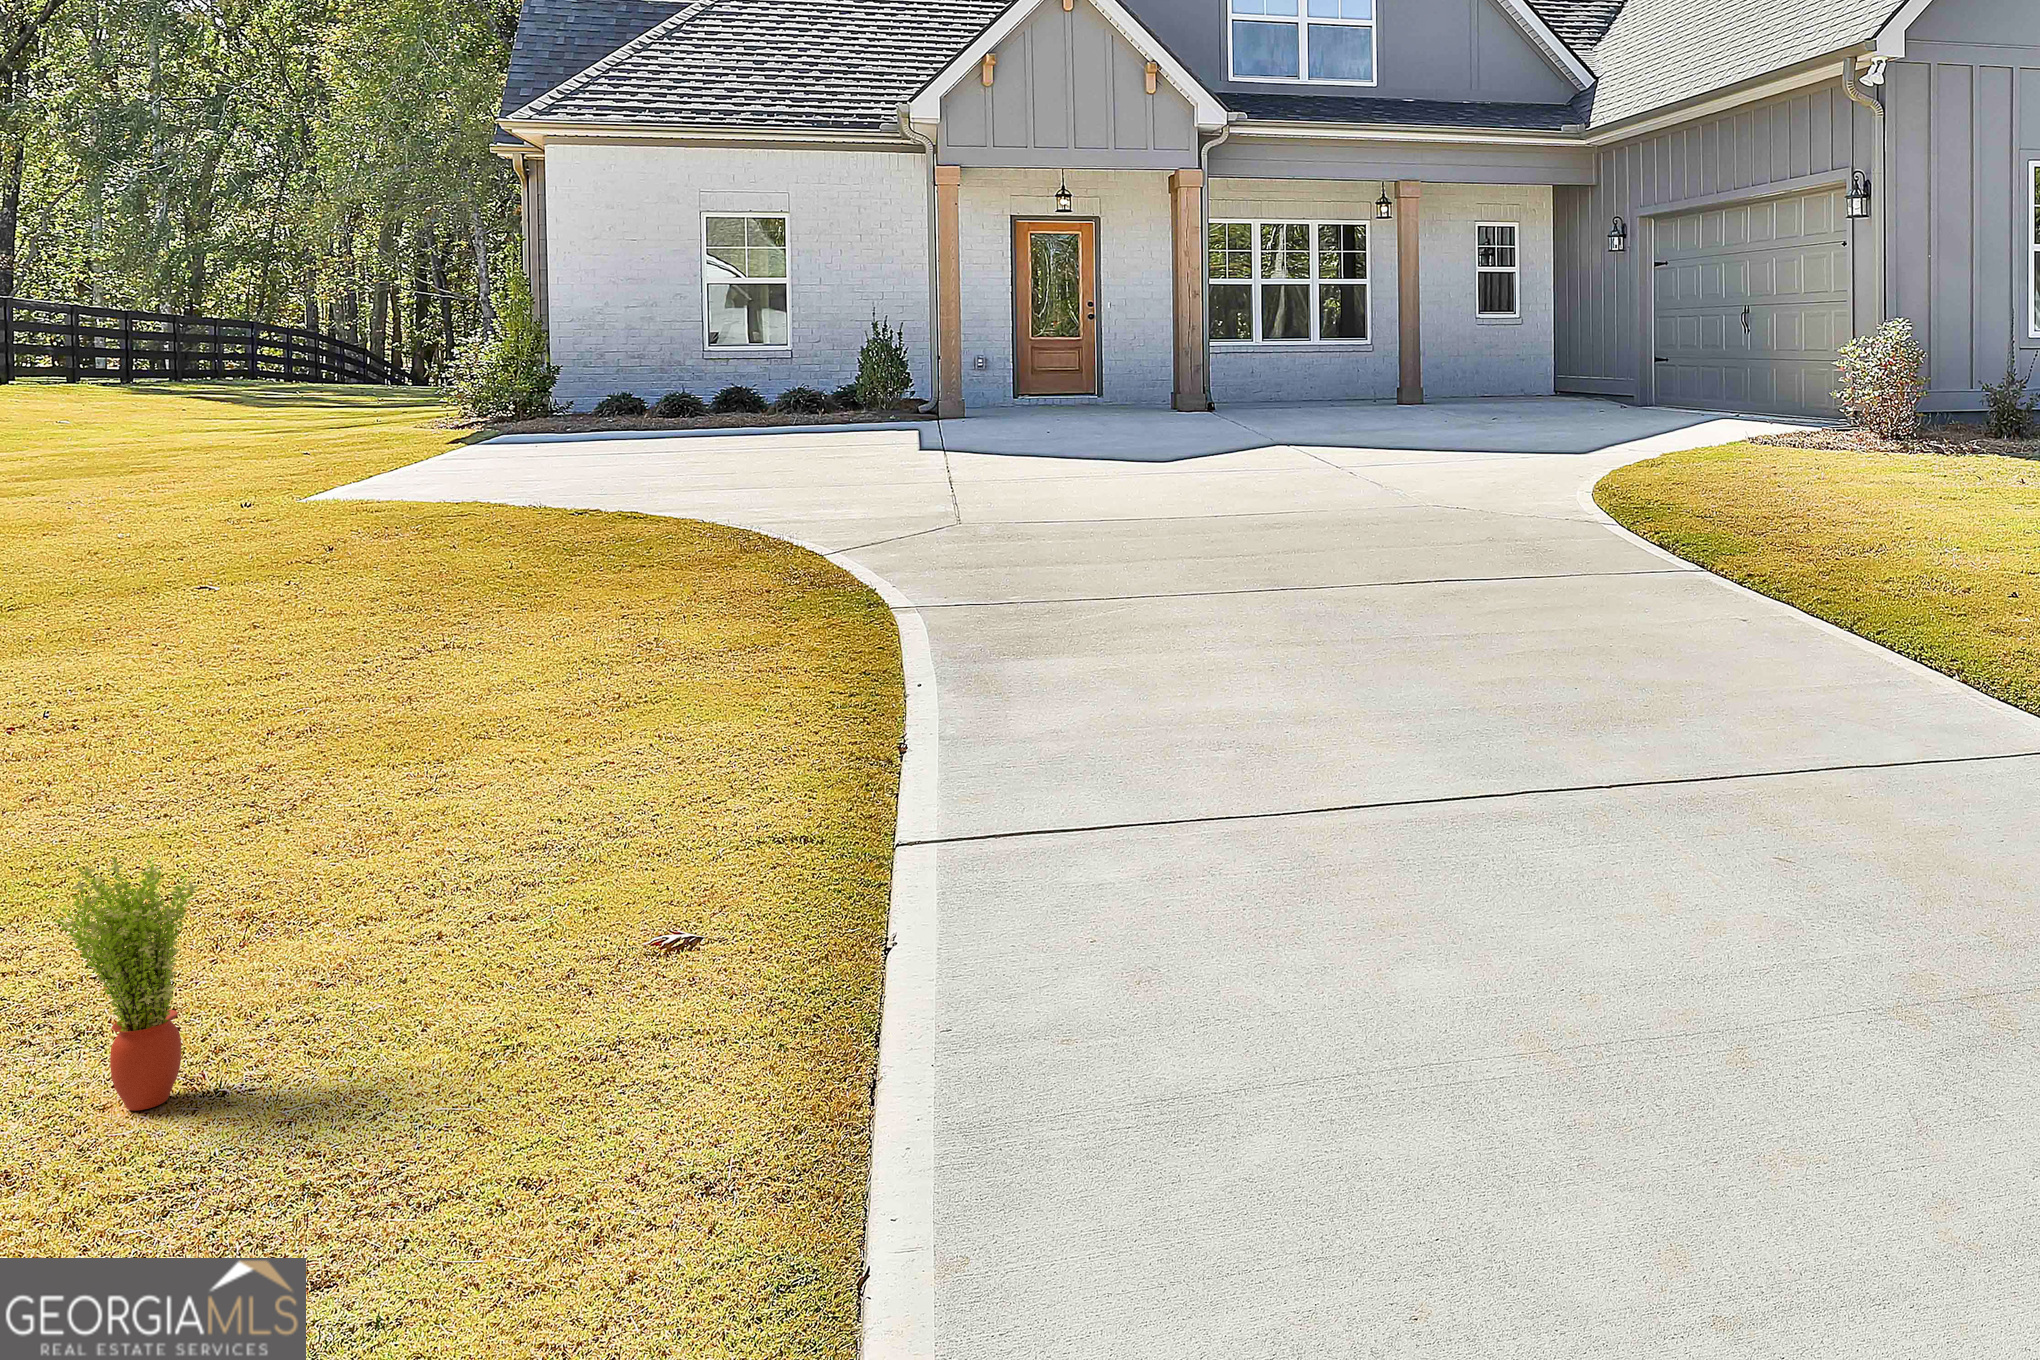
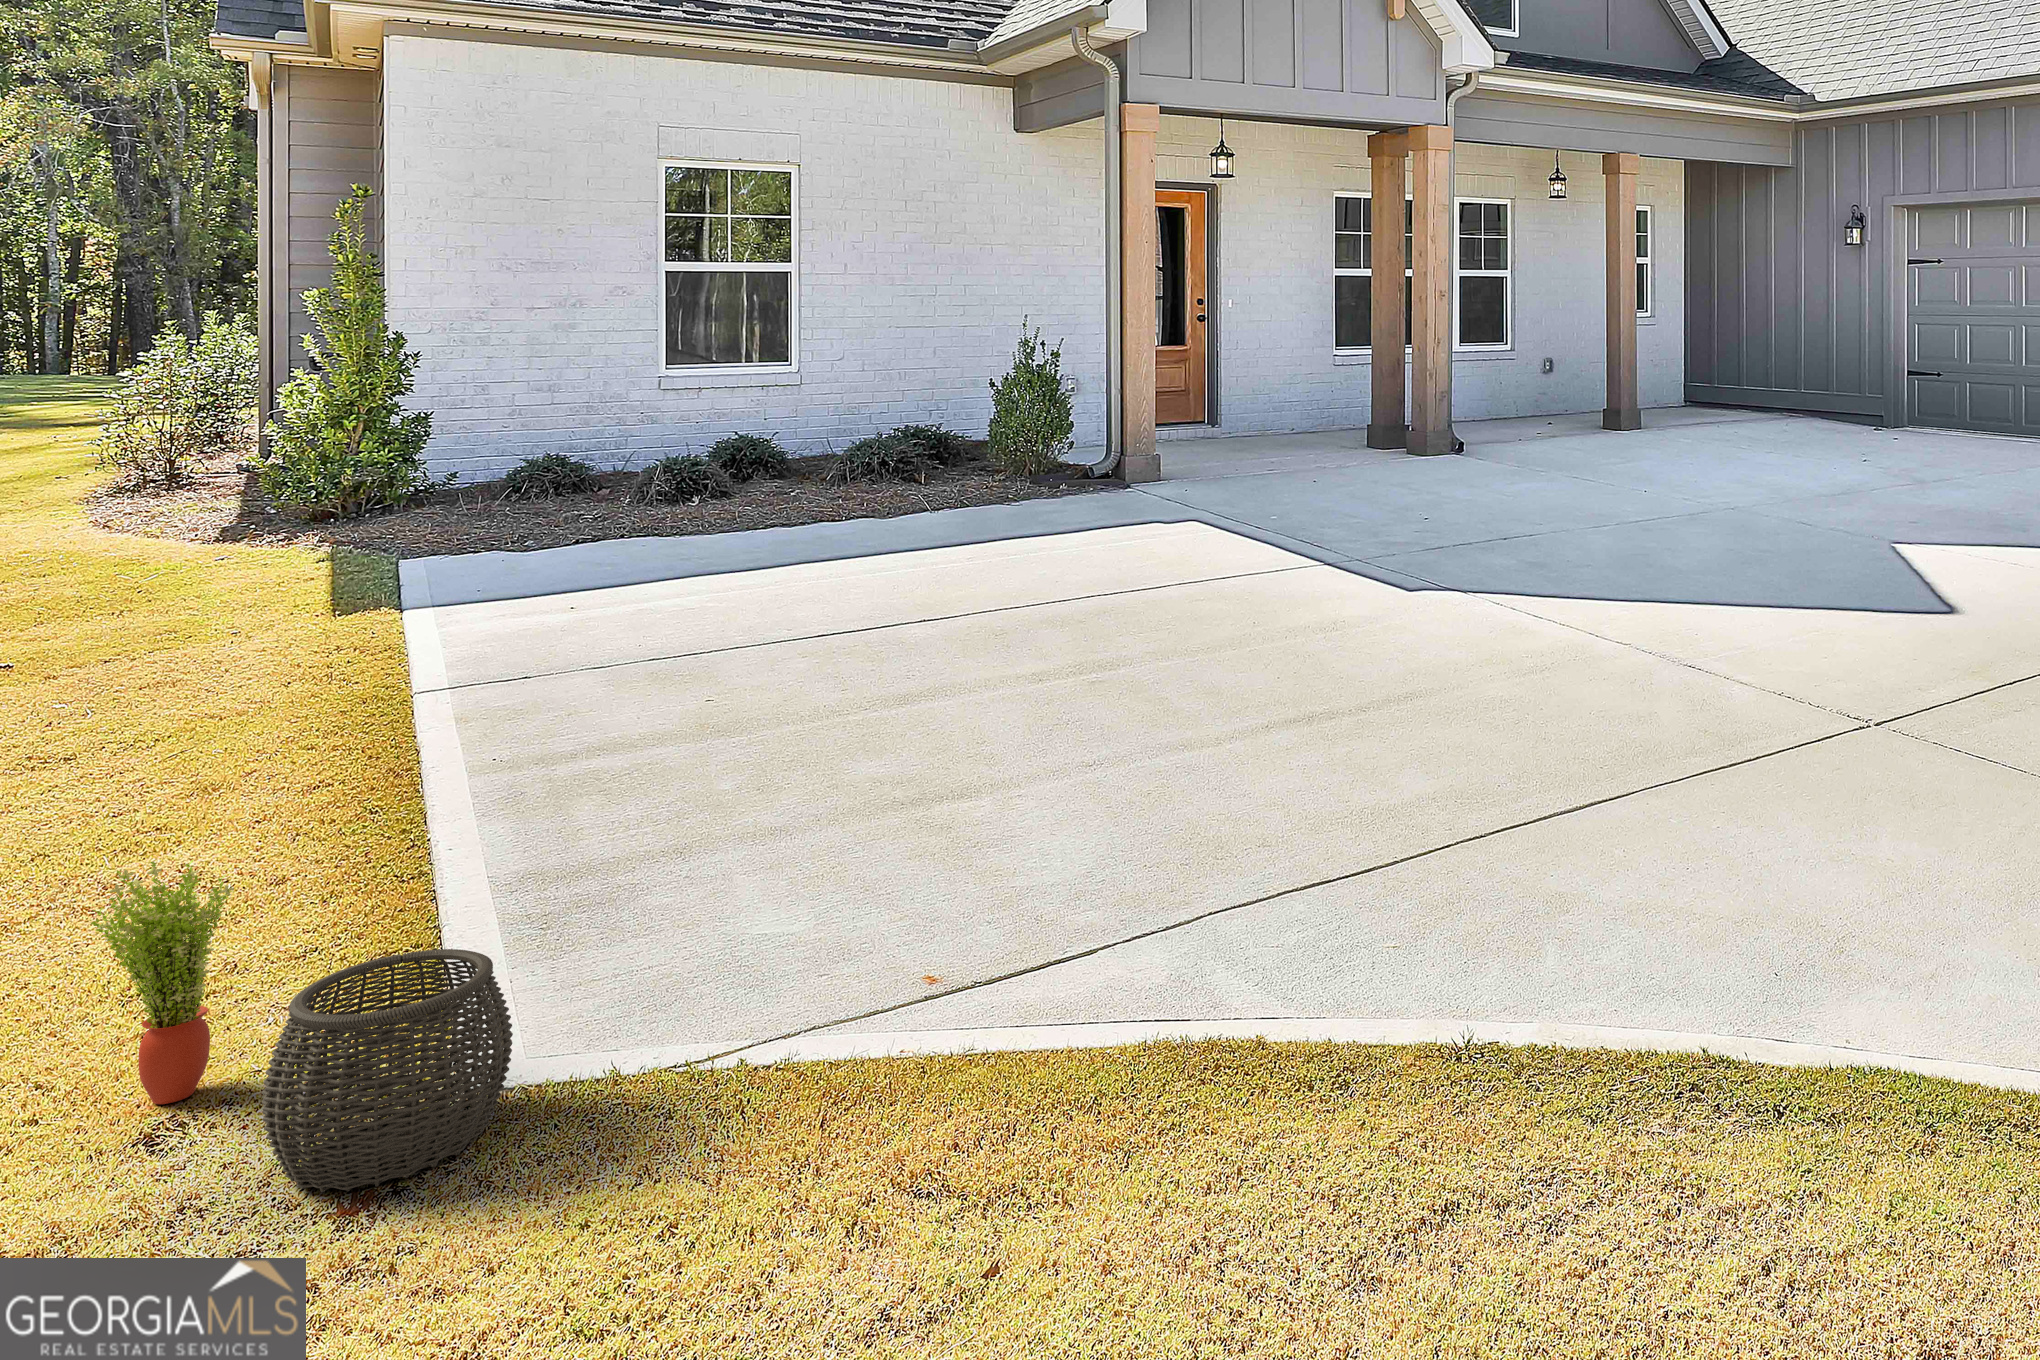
woven basket: none [243,948,496,1197] -> present [262,949,513,1192]

